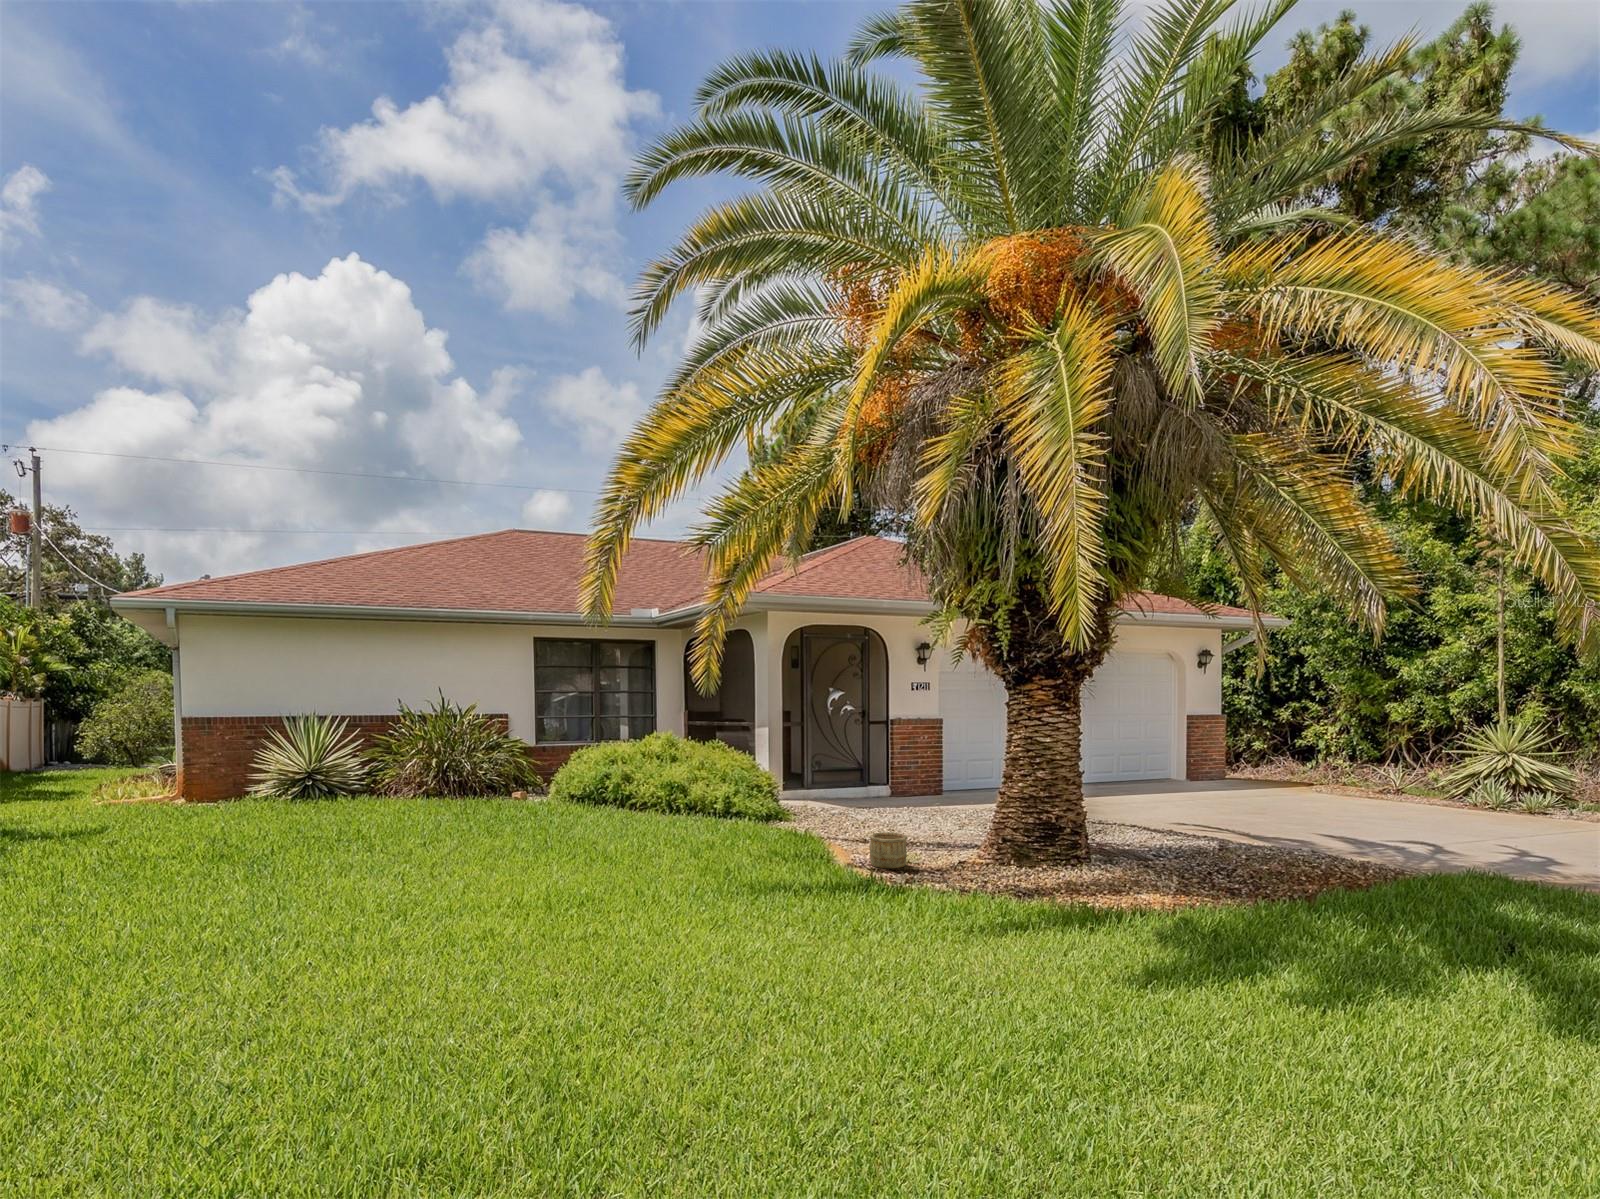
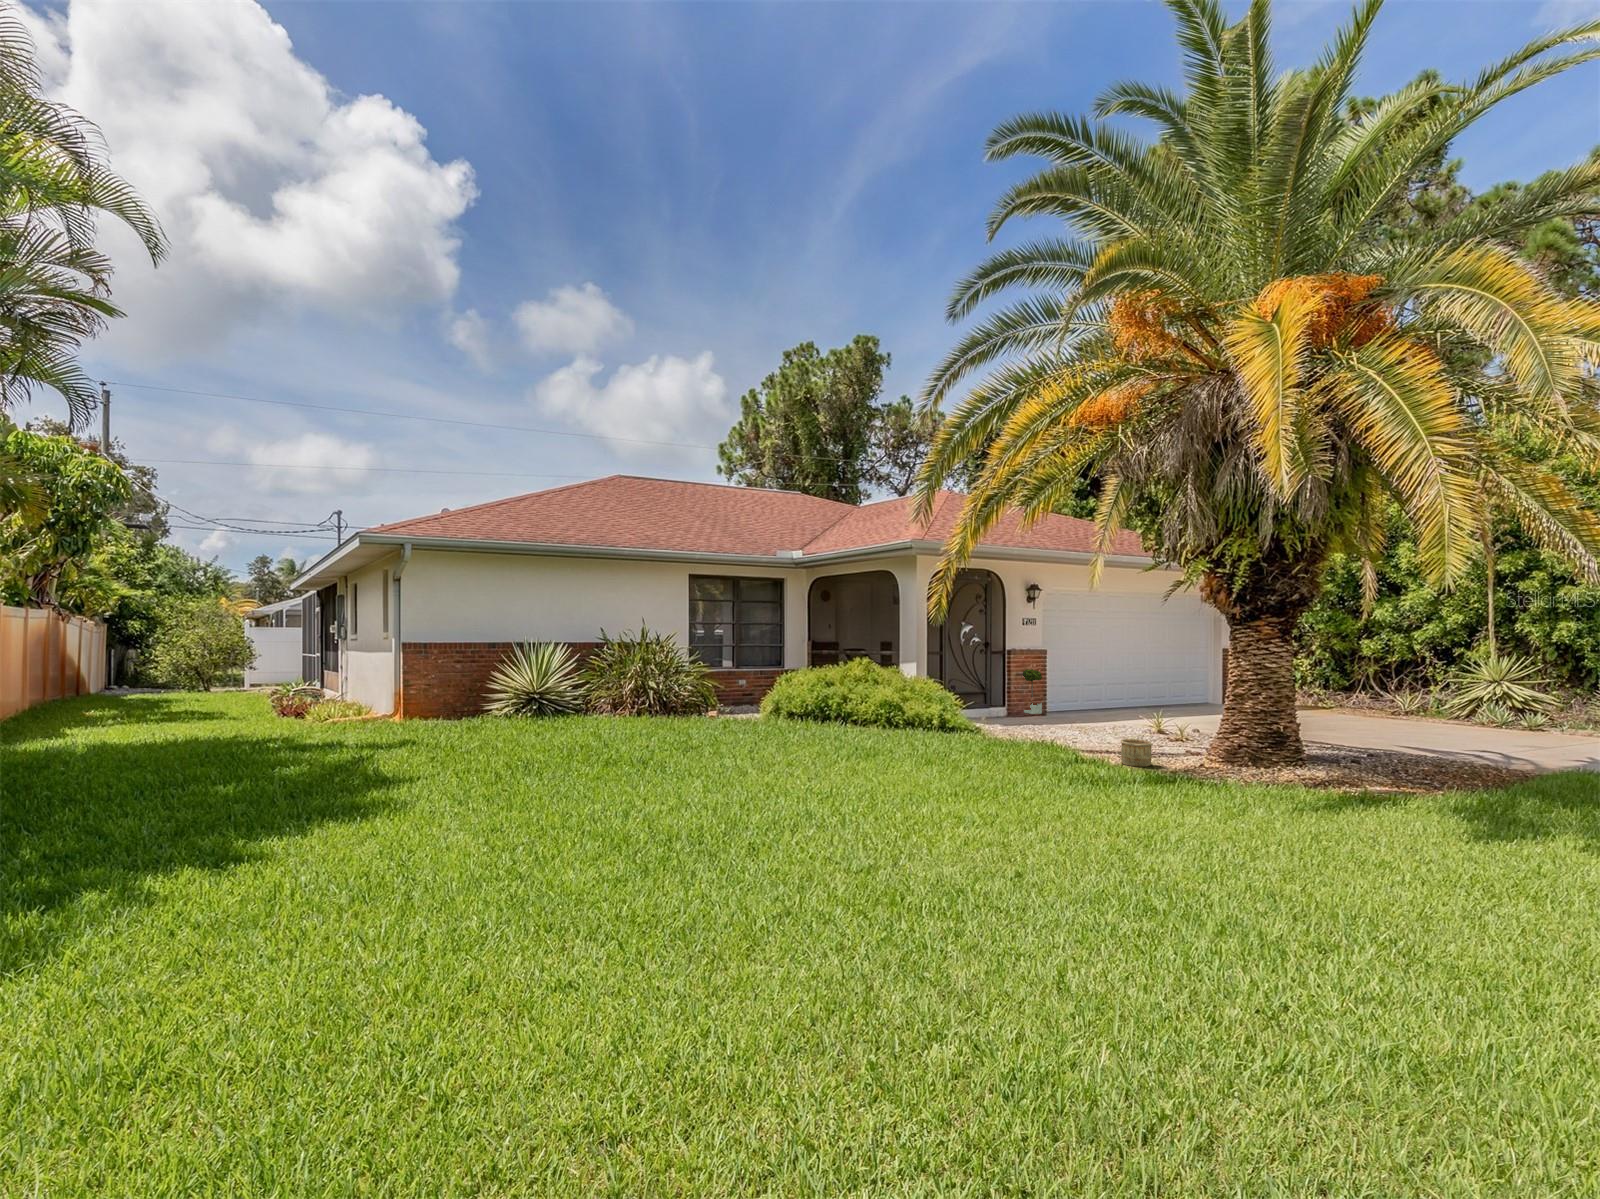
potted tree: none [906,741,930,798] -> present [1022,669,1042,714]

